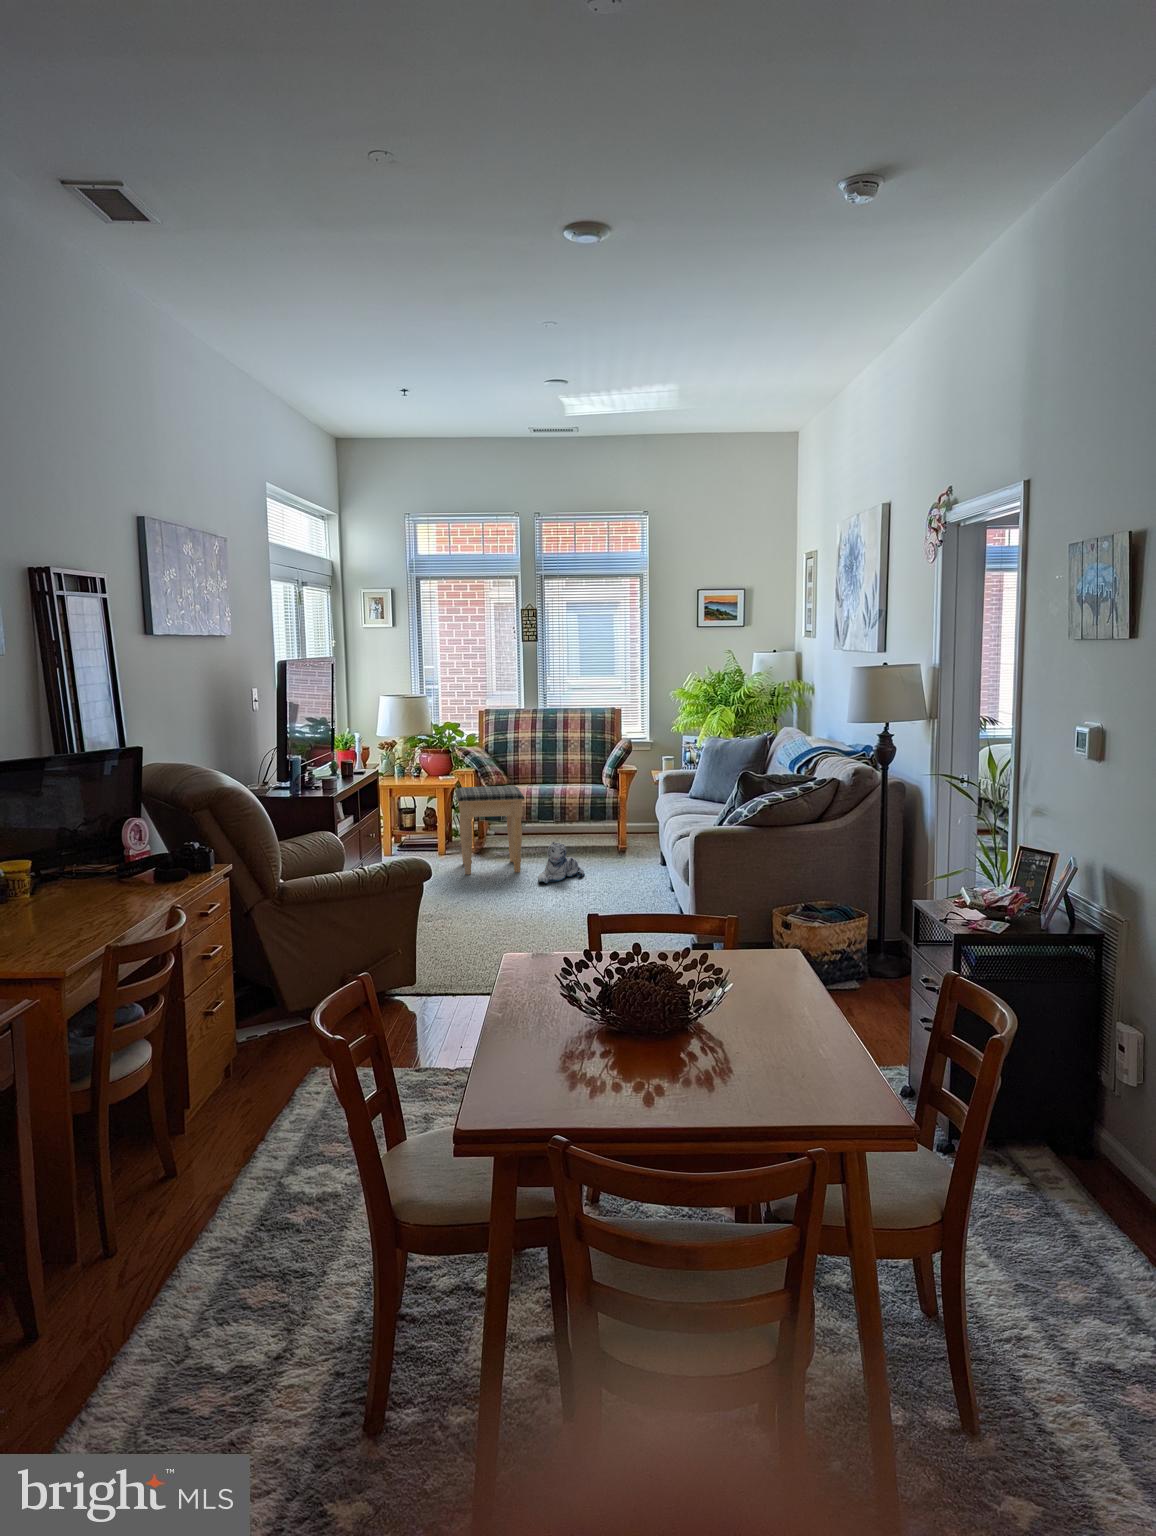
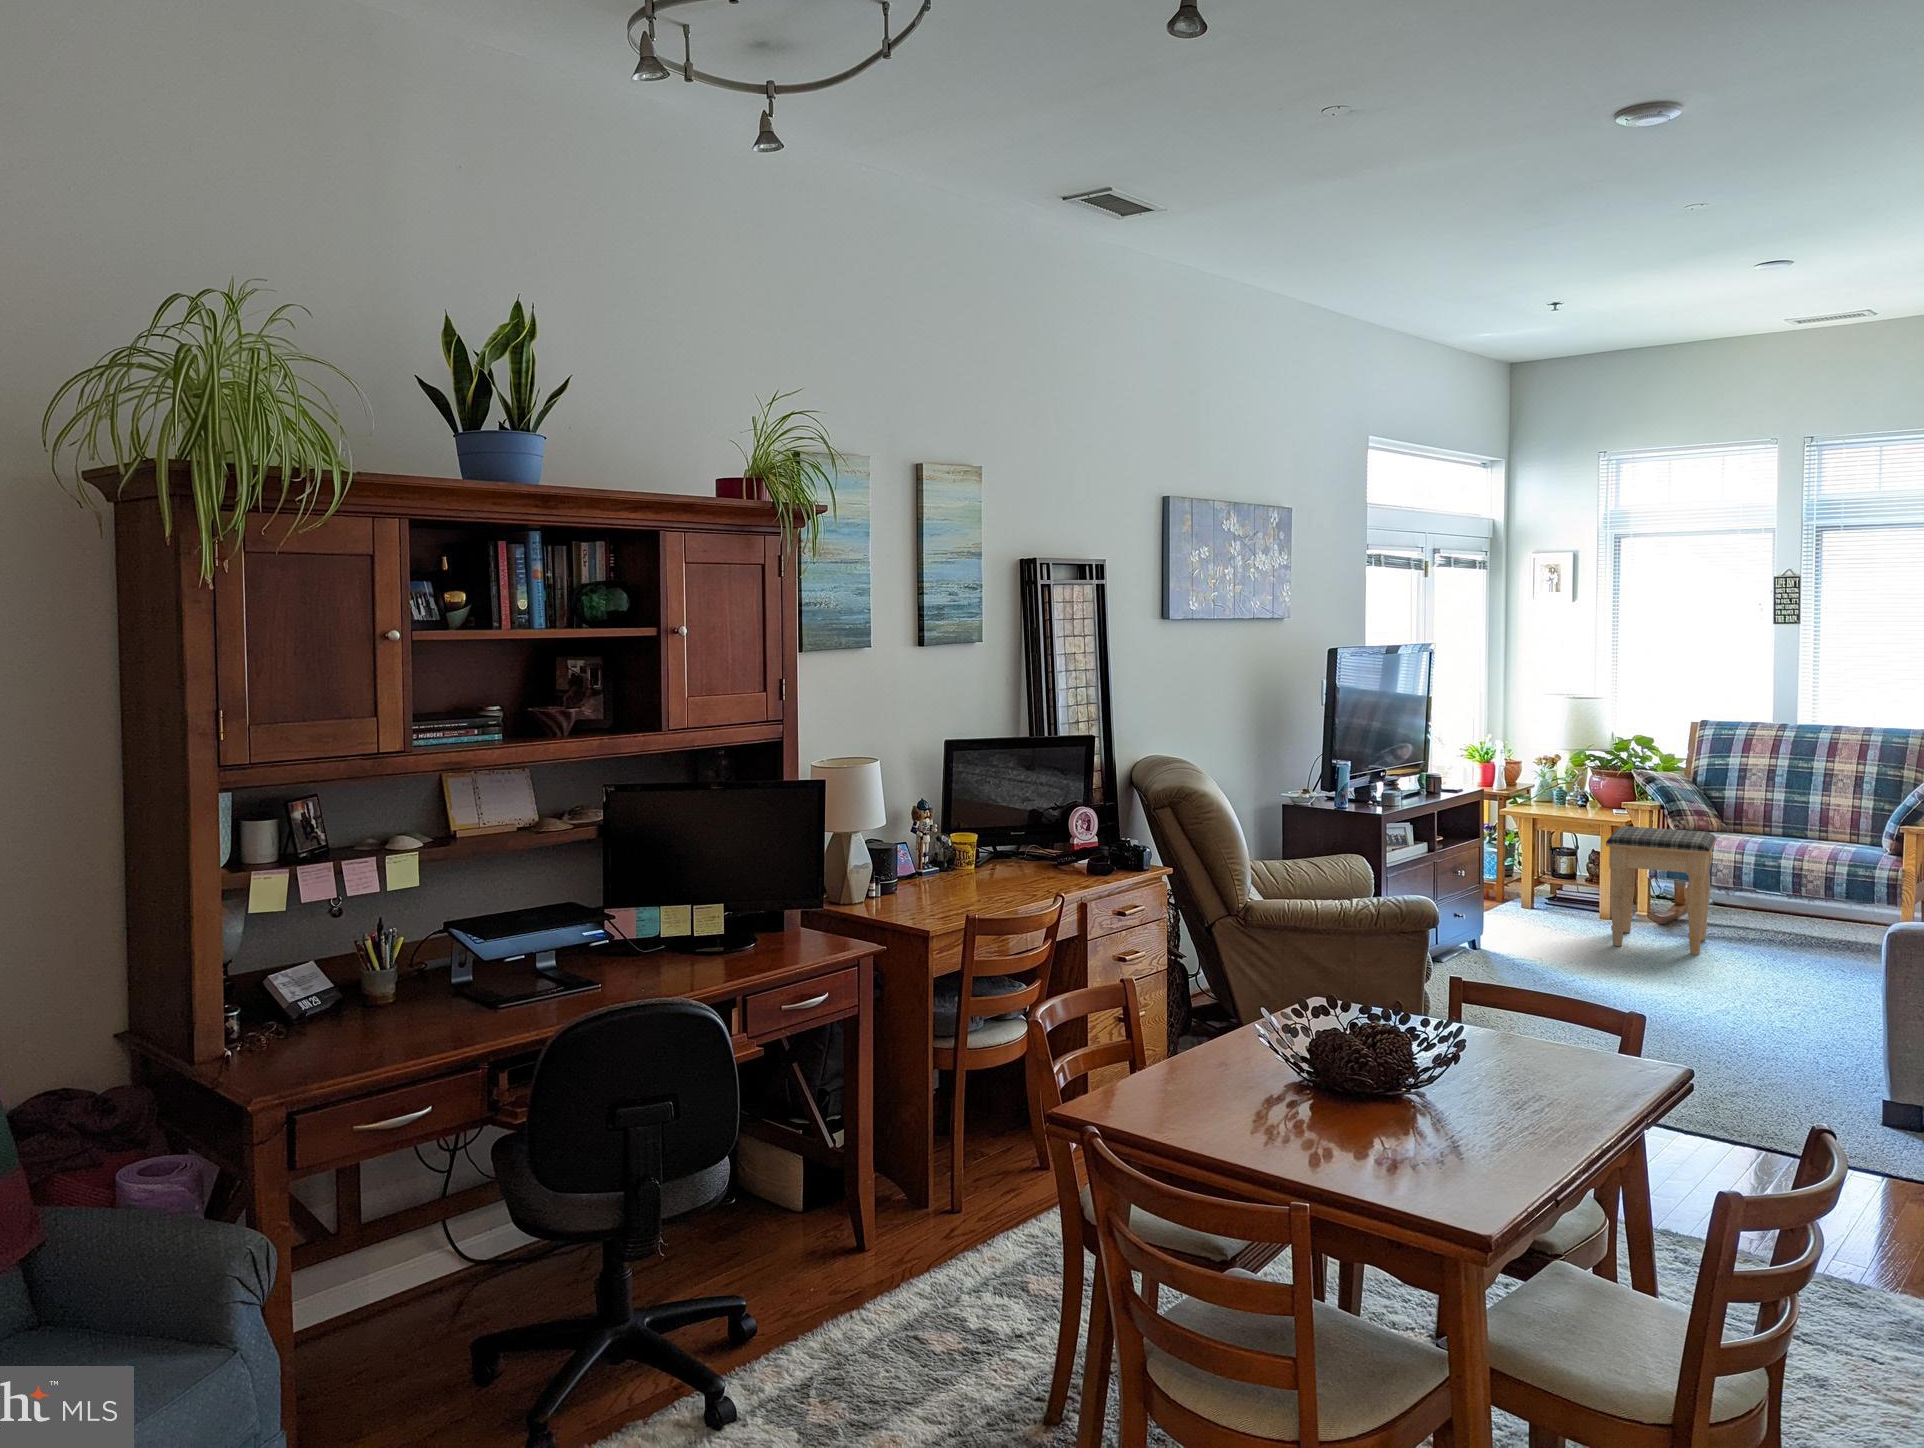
plush toy: present [538,842,585,883] -> none [1712,918,1802,976]

